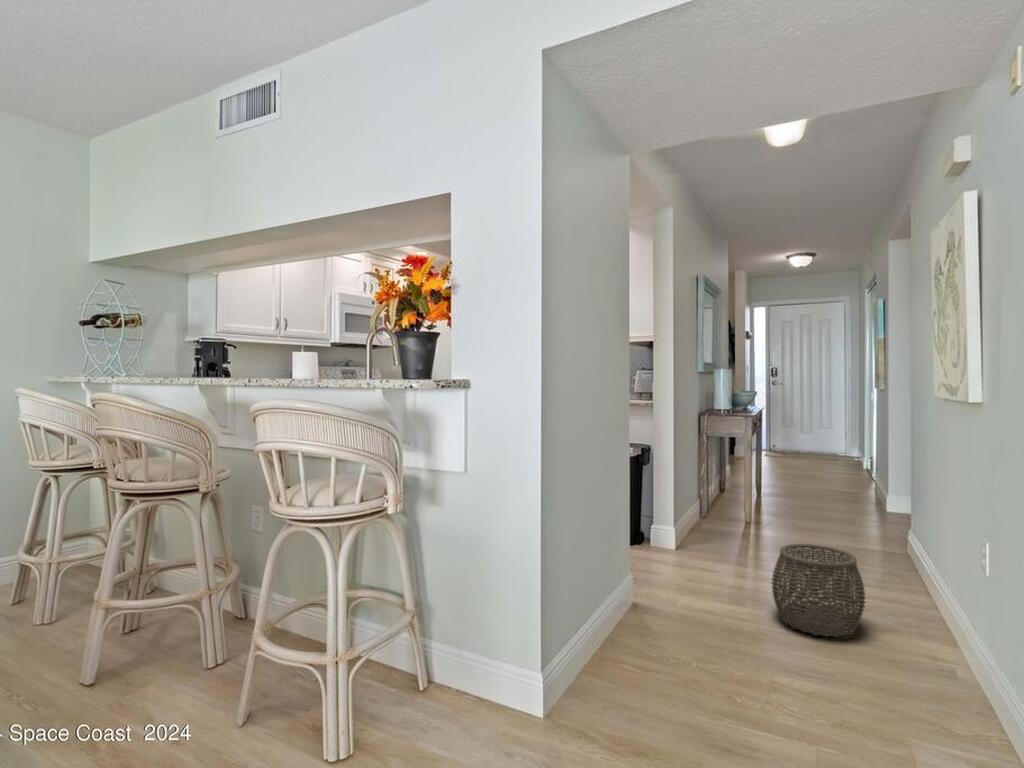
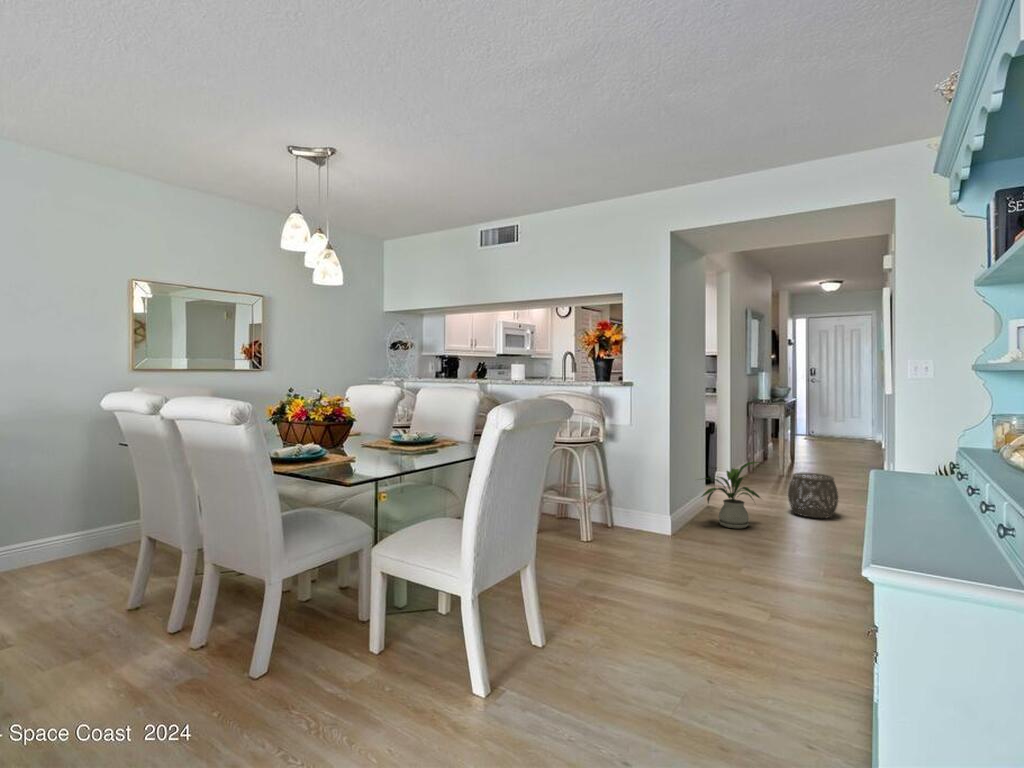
house plant: none [597,540,731,680] -> present [702,462,760,528]

